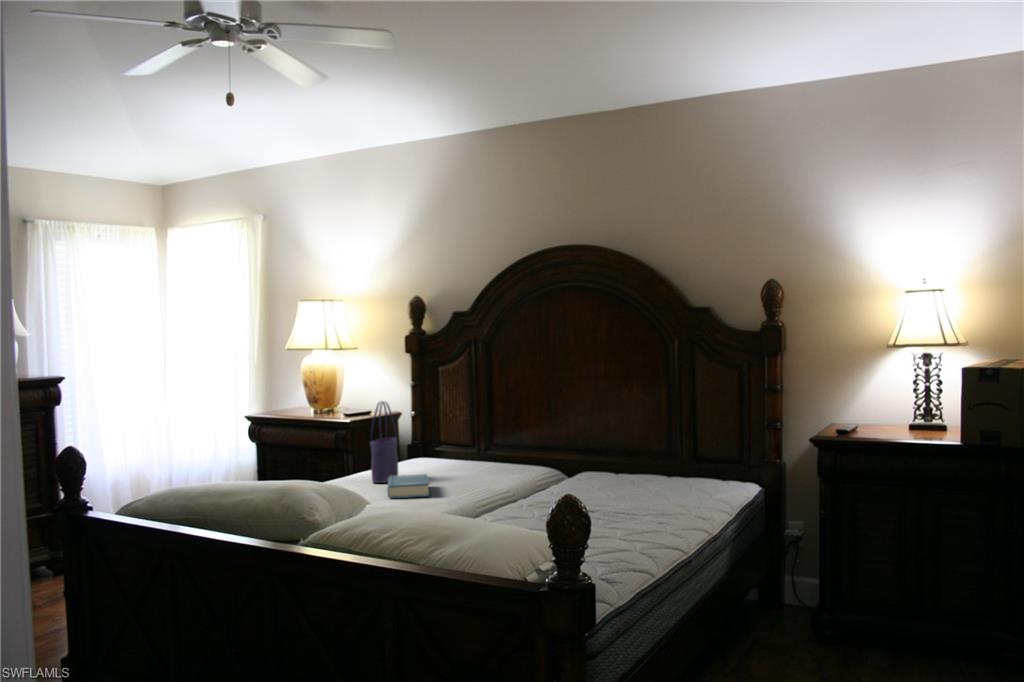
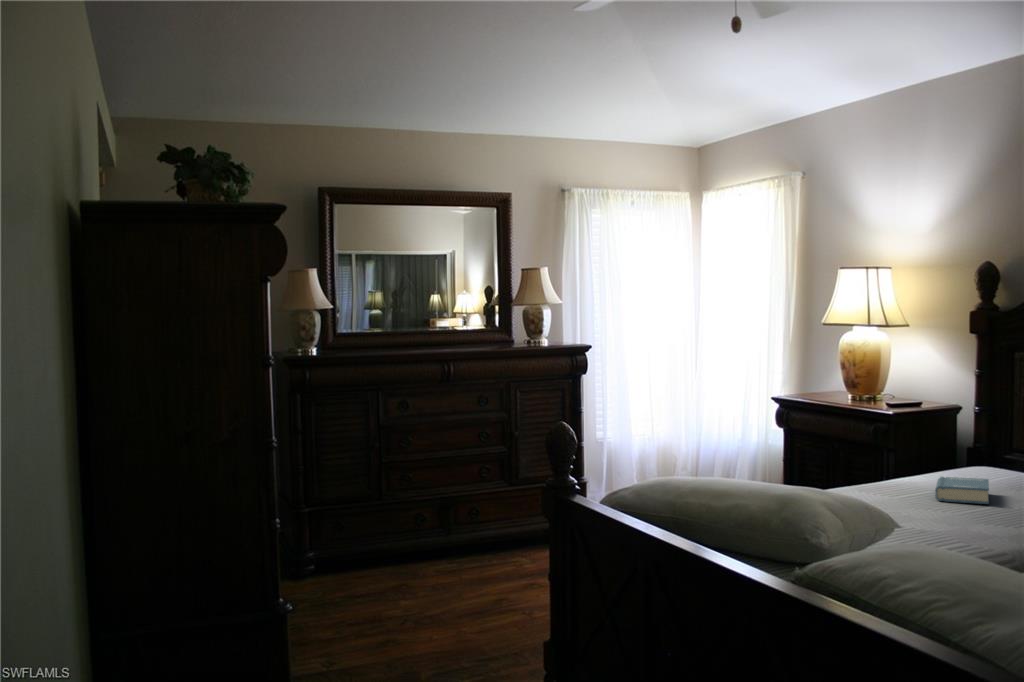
tote bag: present [370,402,398,483] -> none [917,388,952,484]

